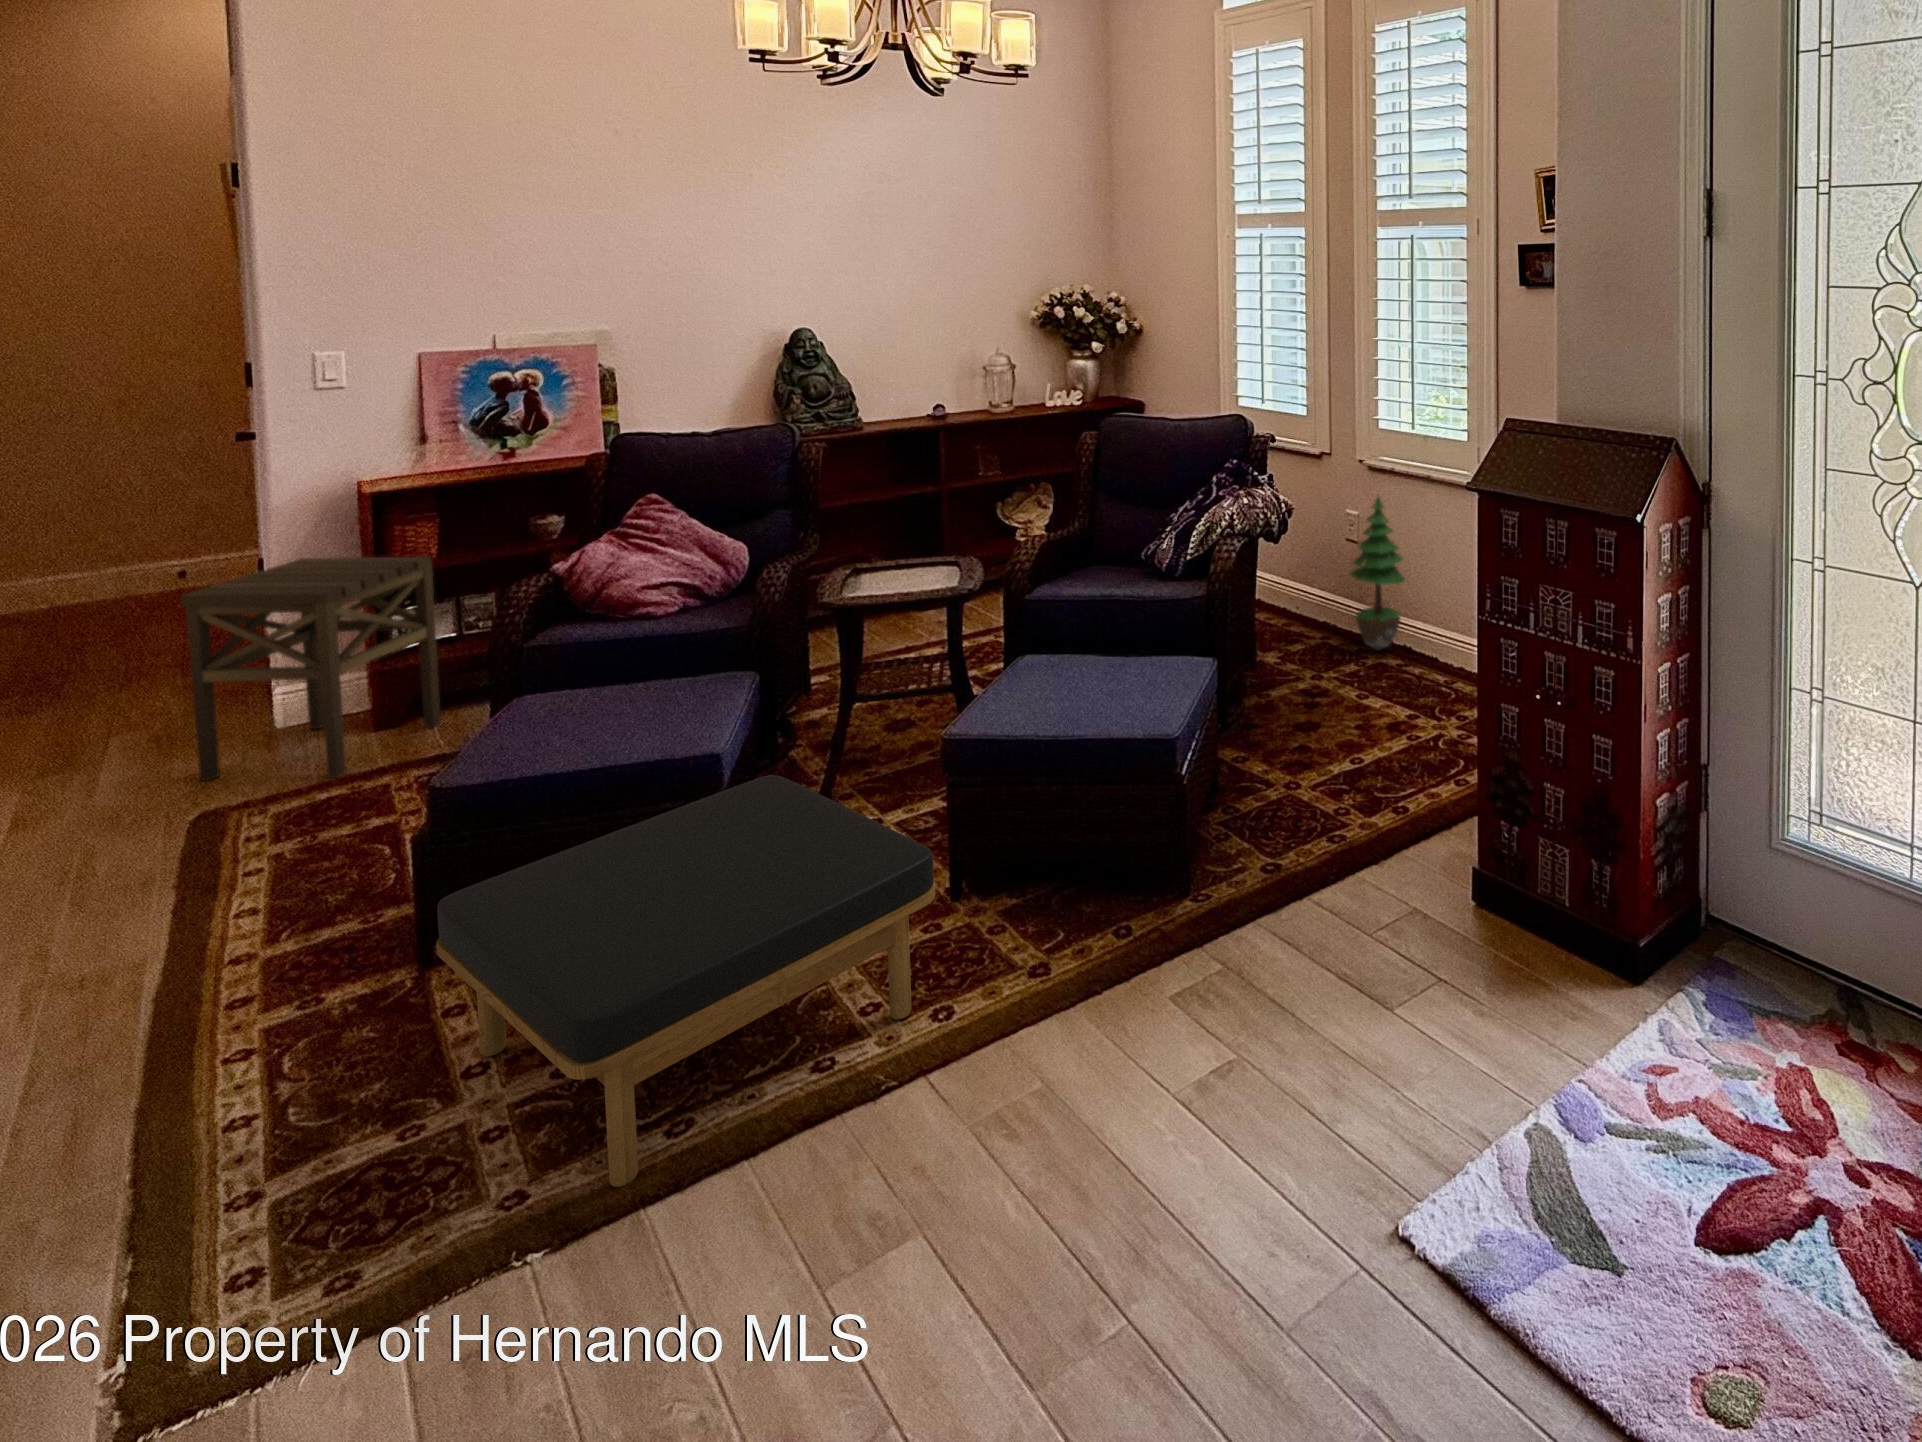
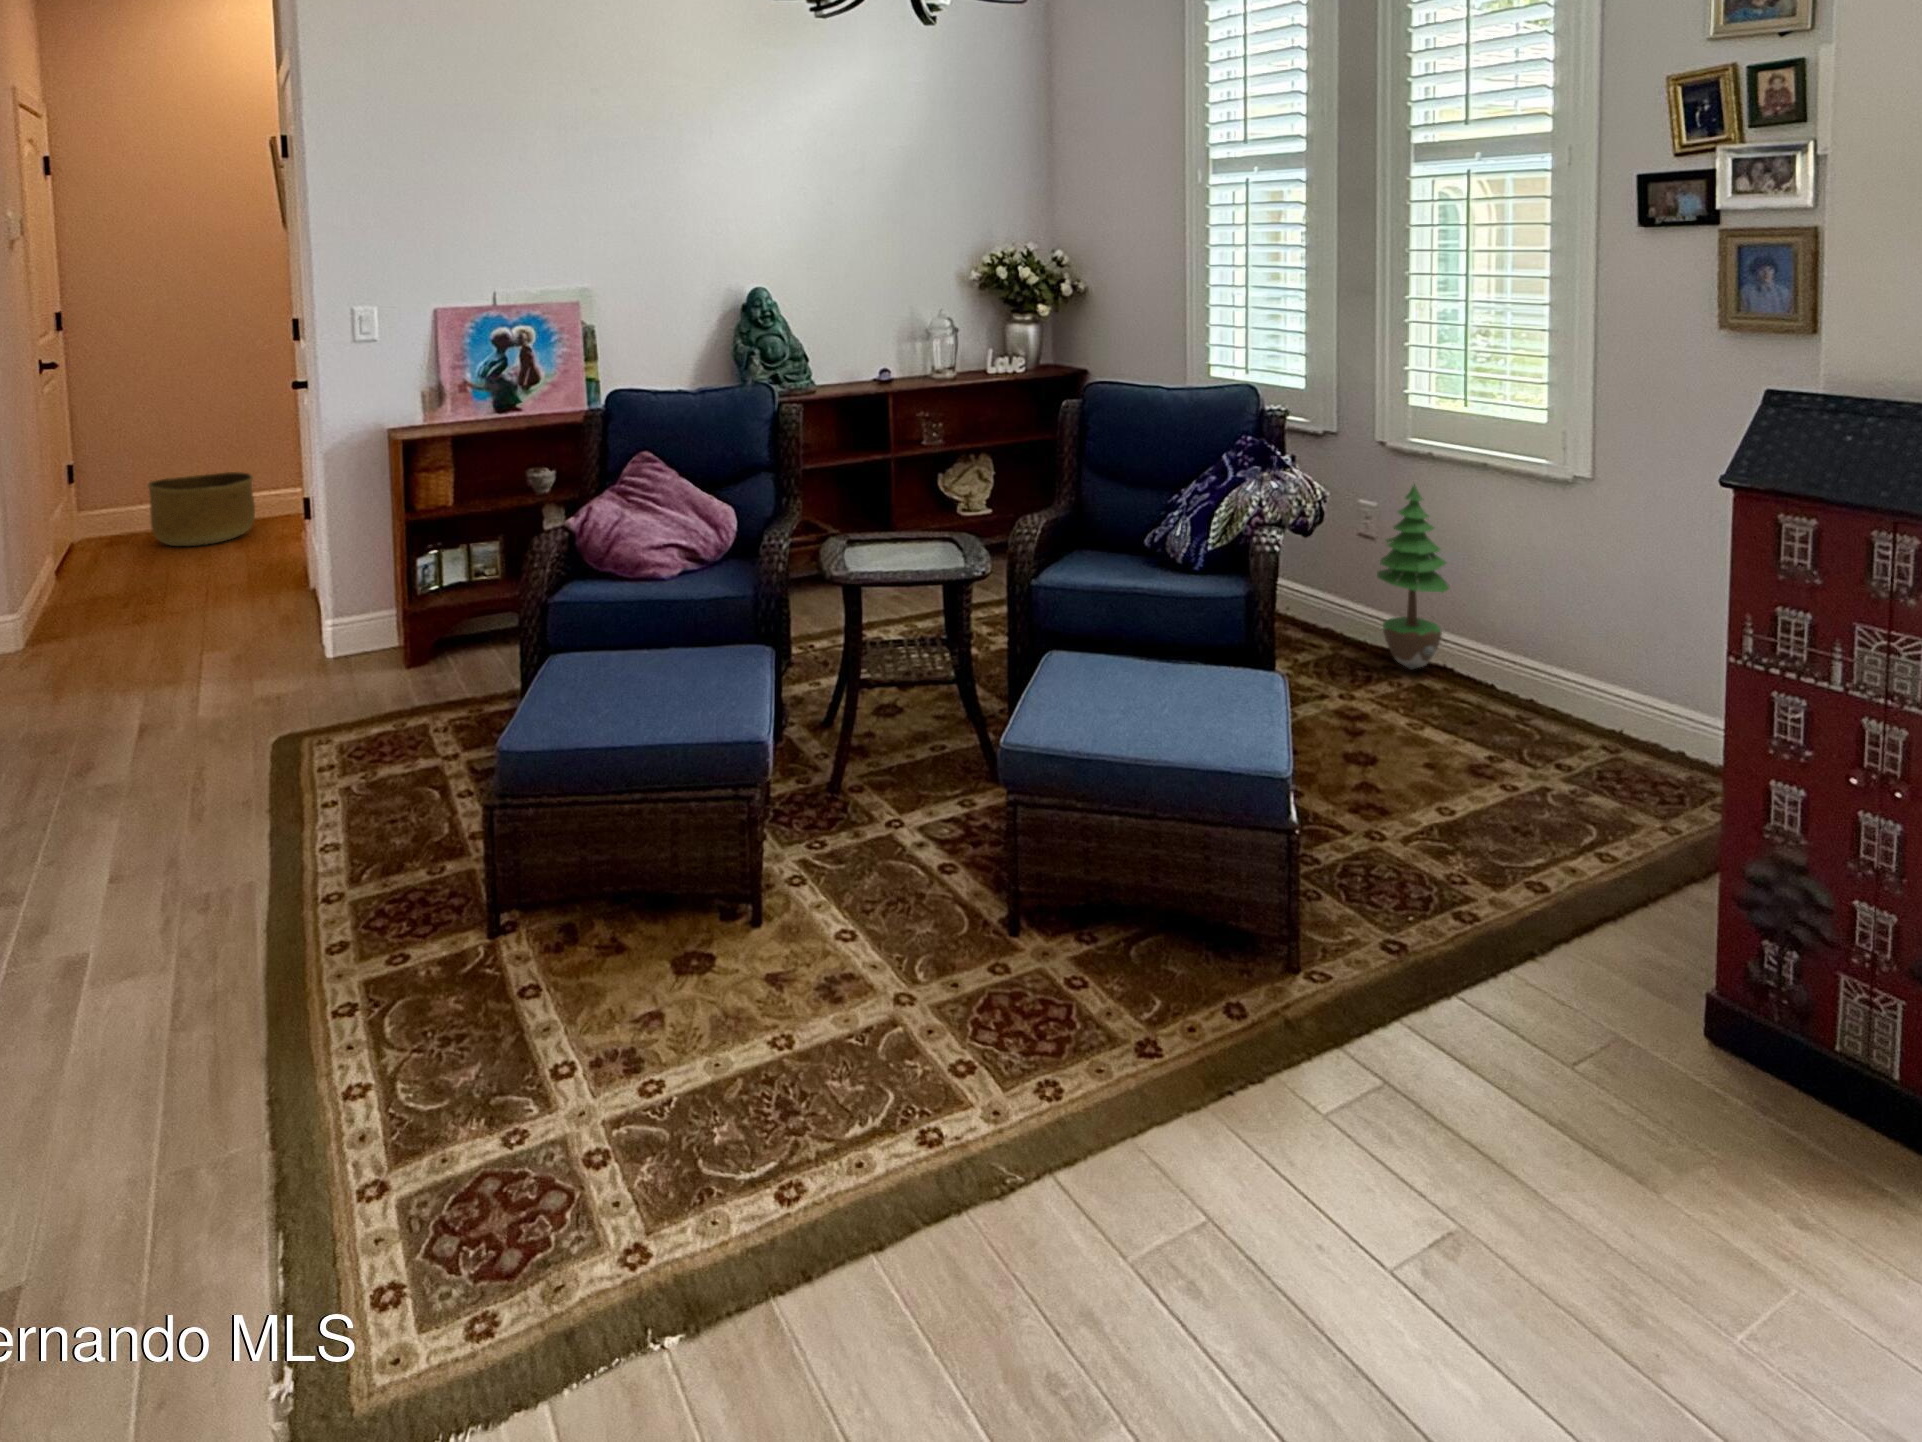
basket: none [37,533,195,622] -> present [148,472,255,546]
side table: present [181,557,441,781] -> none [263,500,462,713]
ottoman: present [436,775,935,1187] -> none [526,769,1037,1263]

